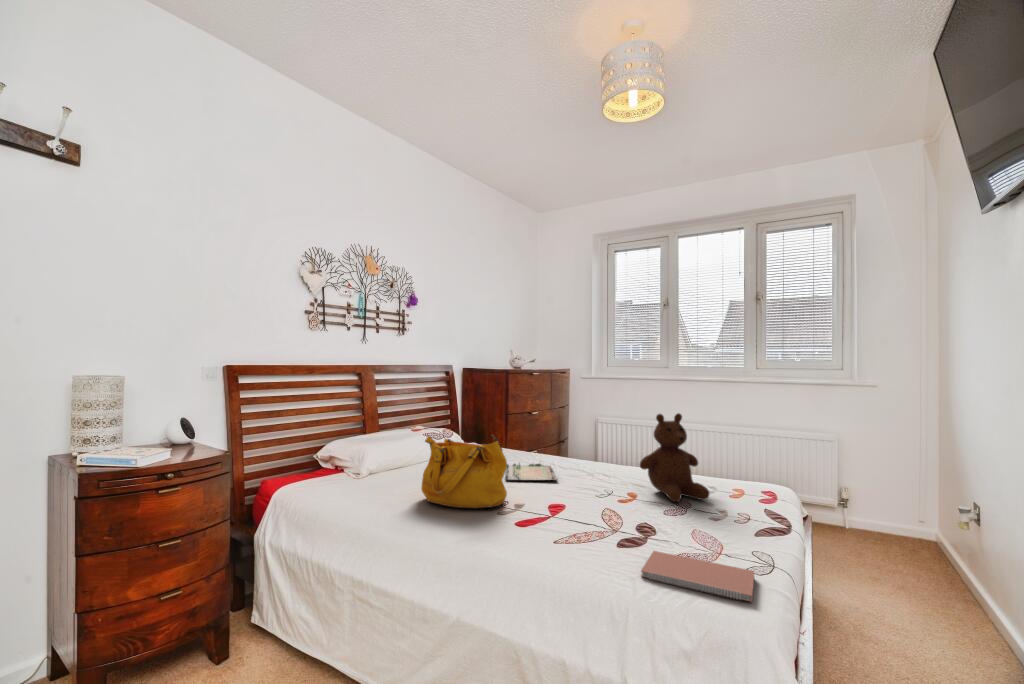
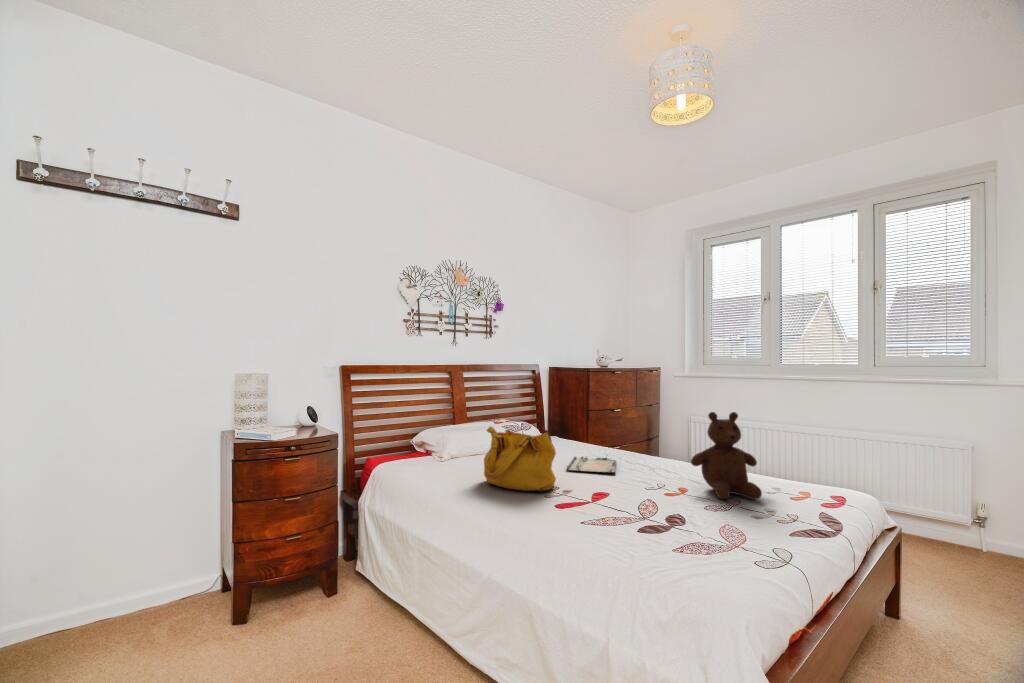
notebook: present [641,551,754,602] -> none [642,536,756,585]

